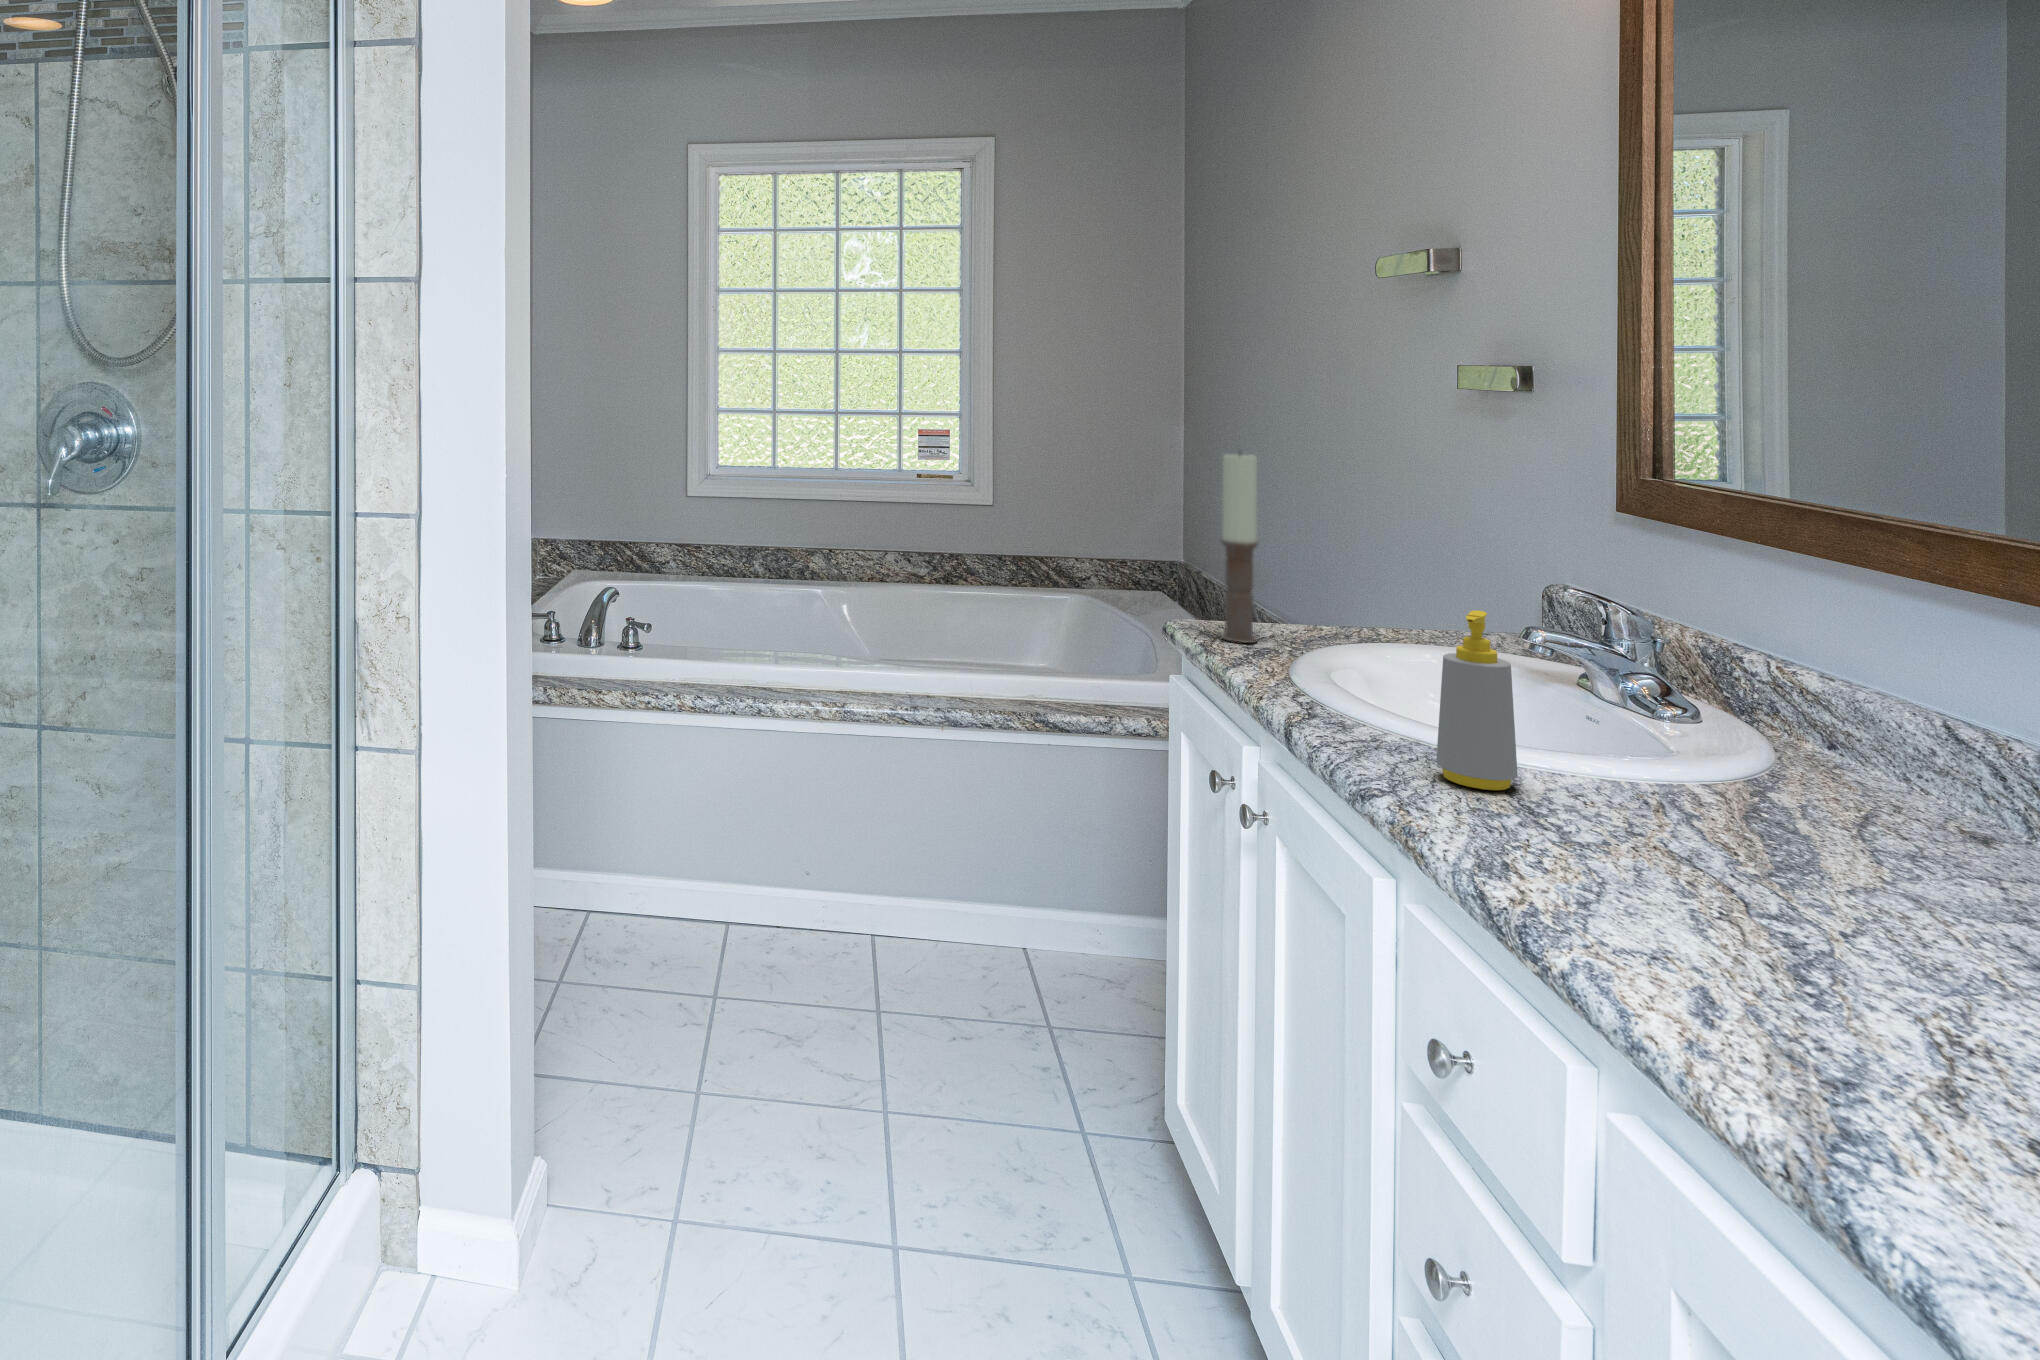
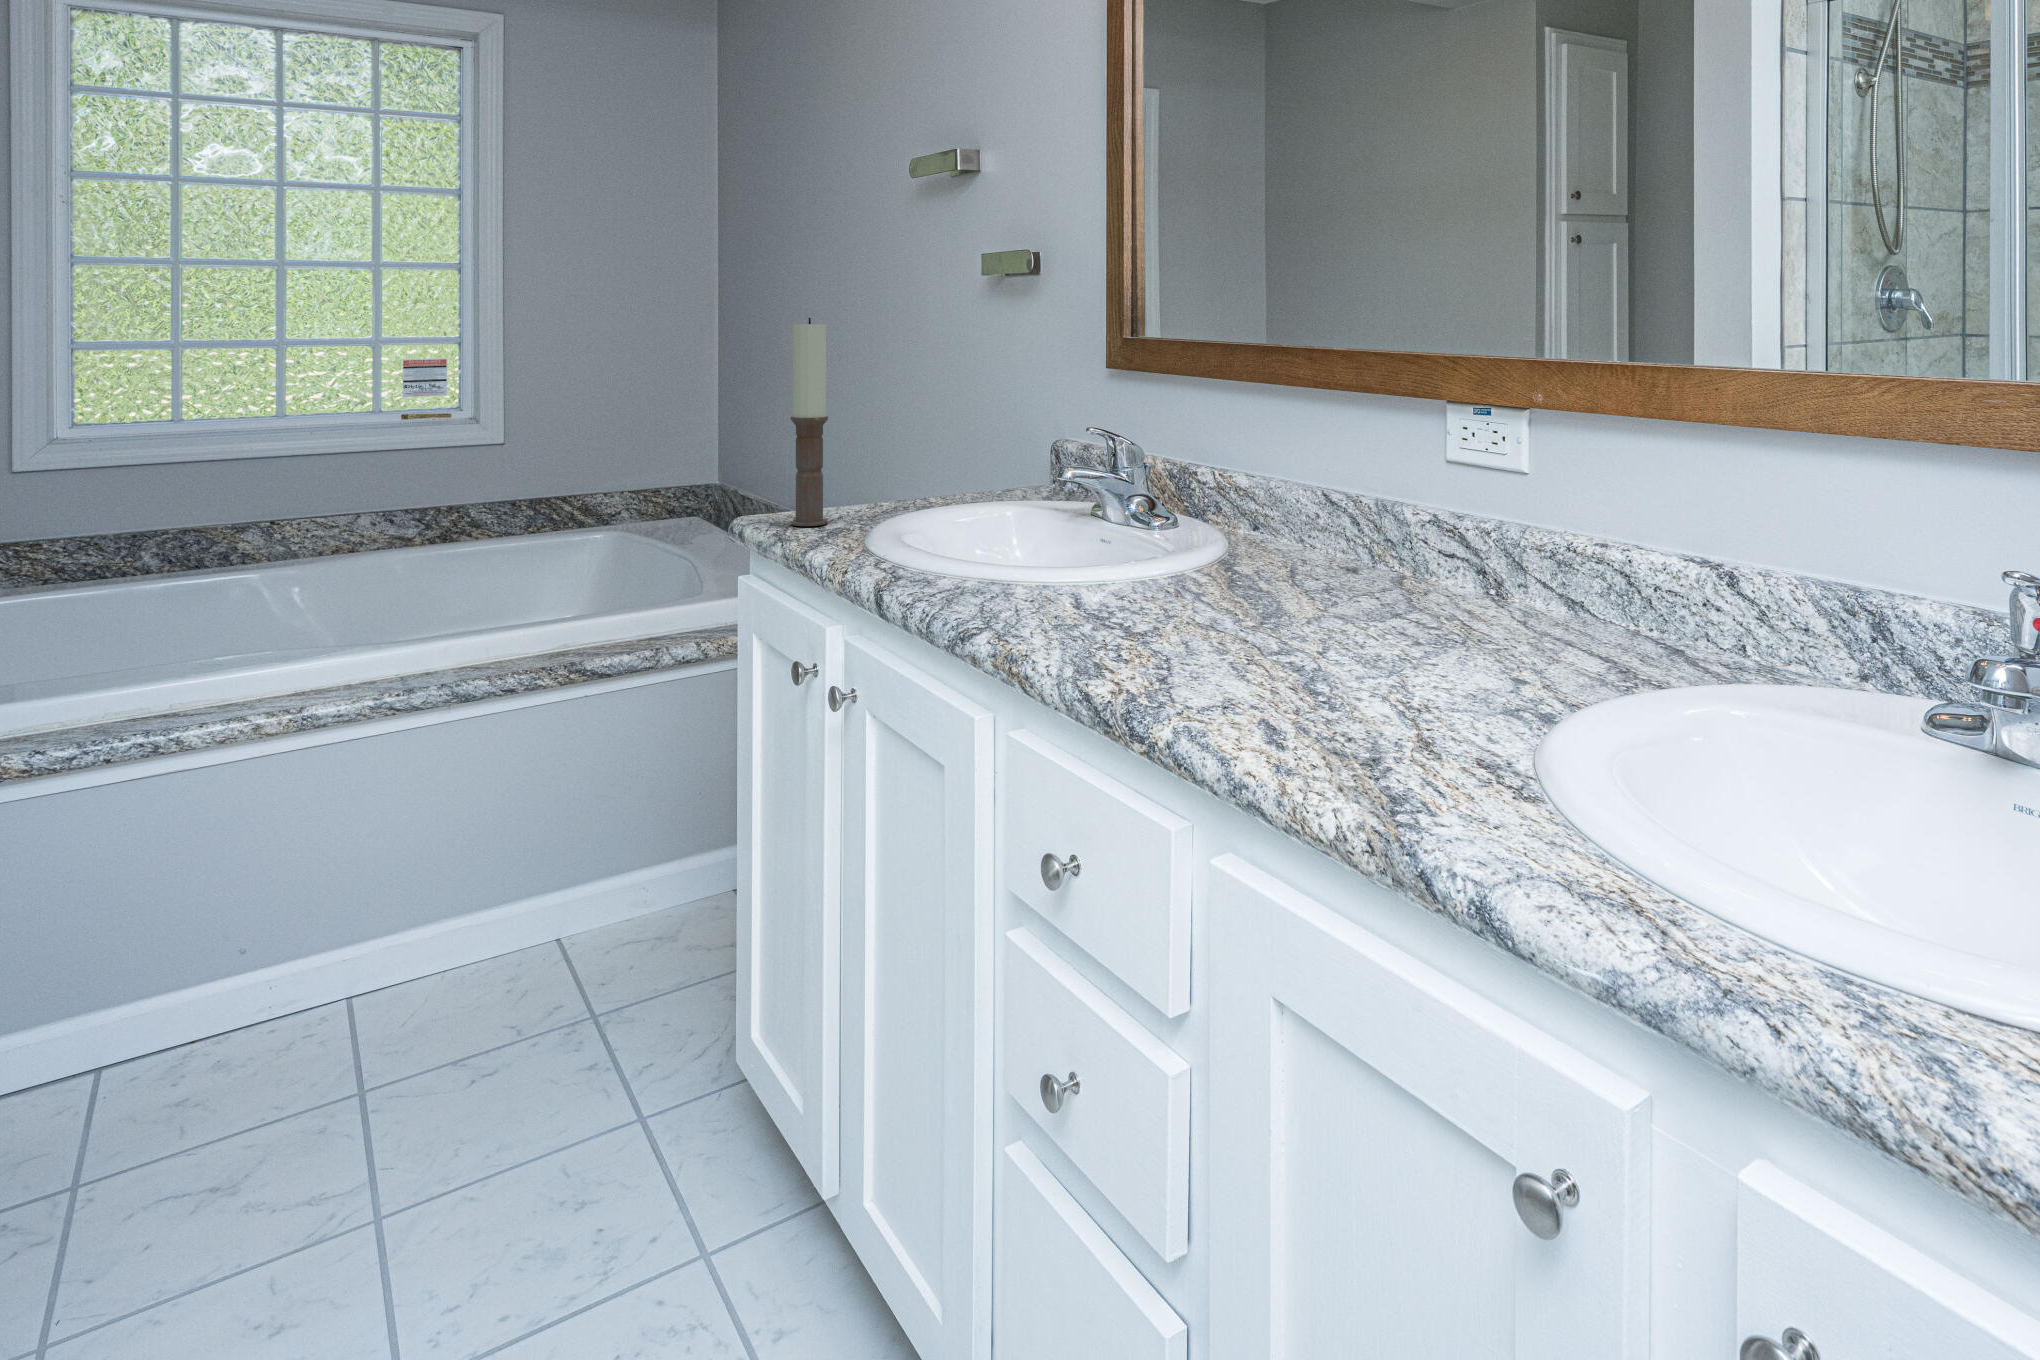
soap bottle: present [1436,610,1518,790] -> none [1014,433,1079,607]

